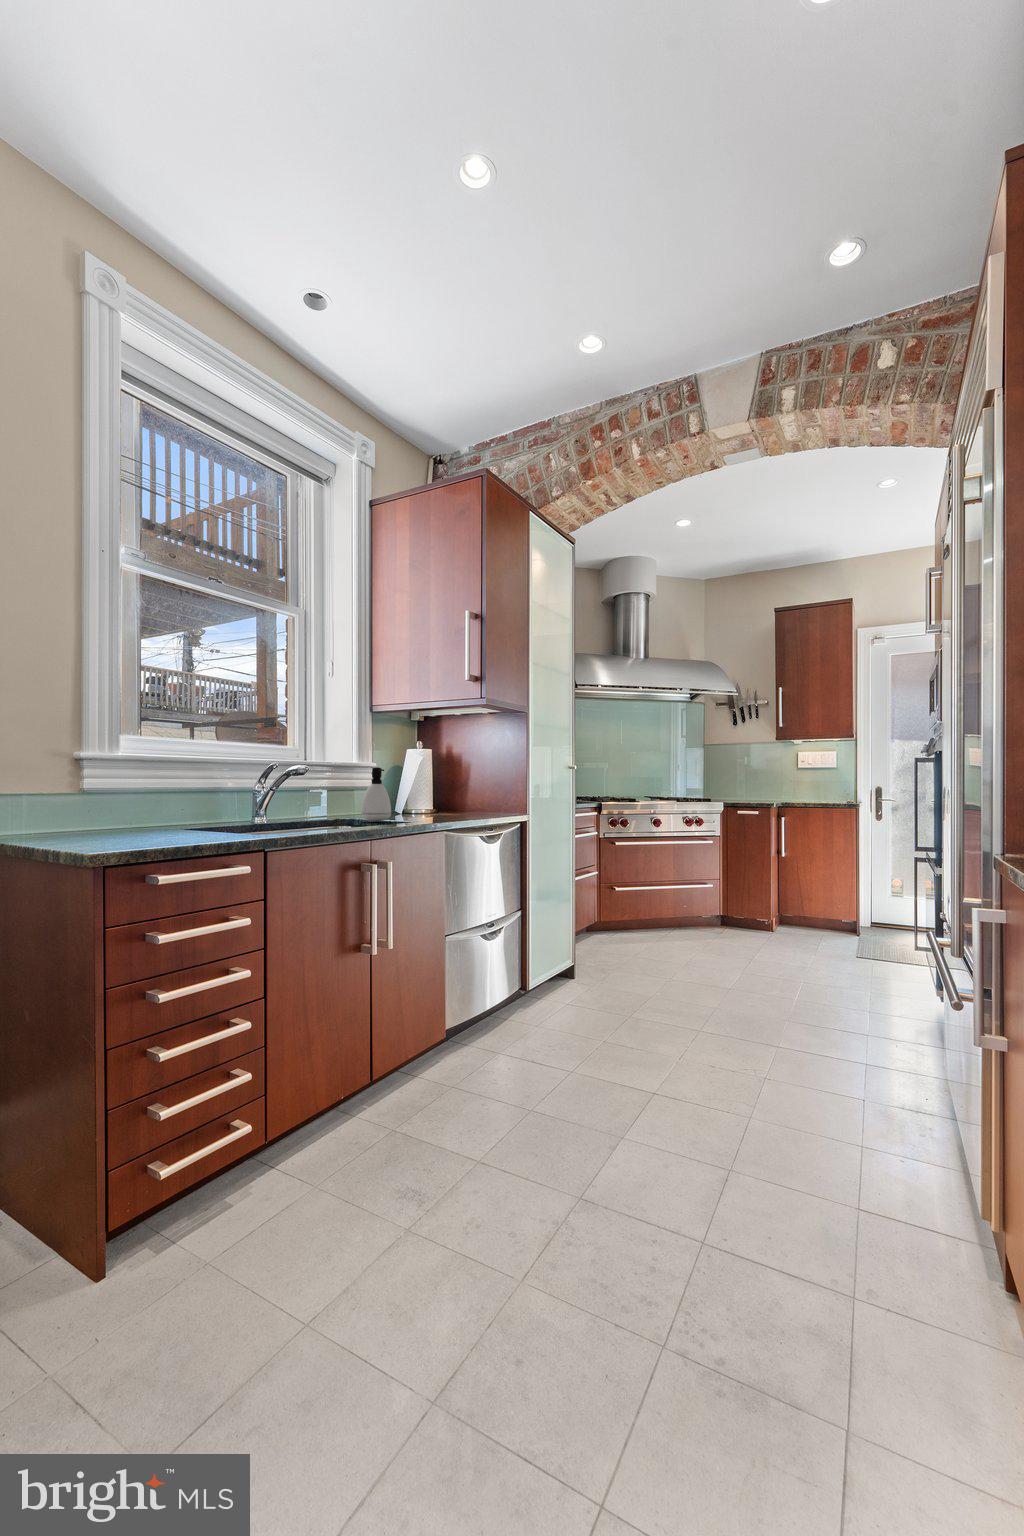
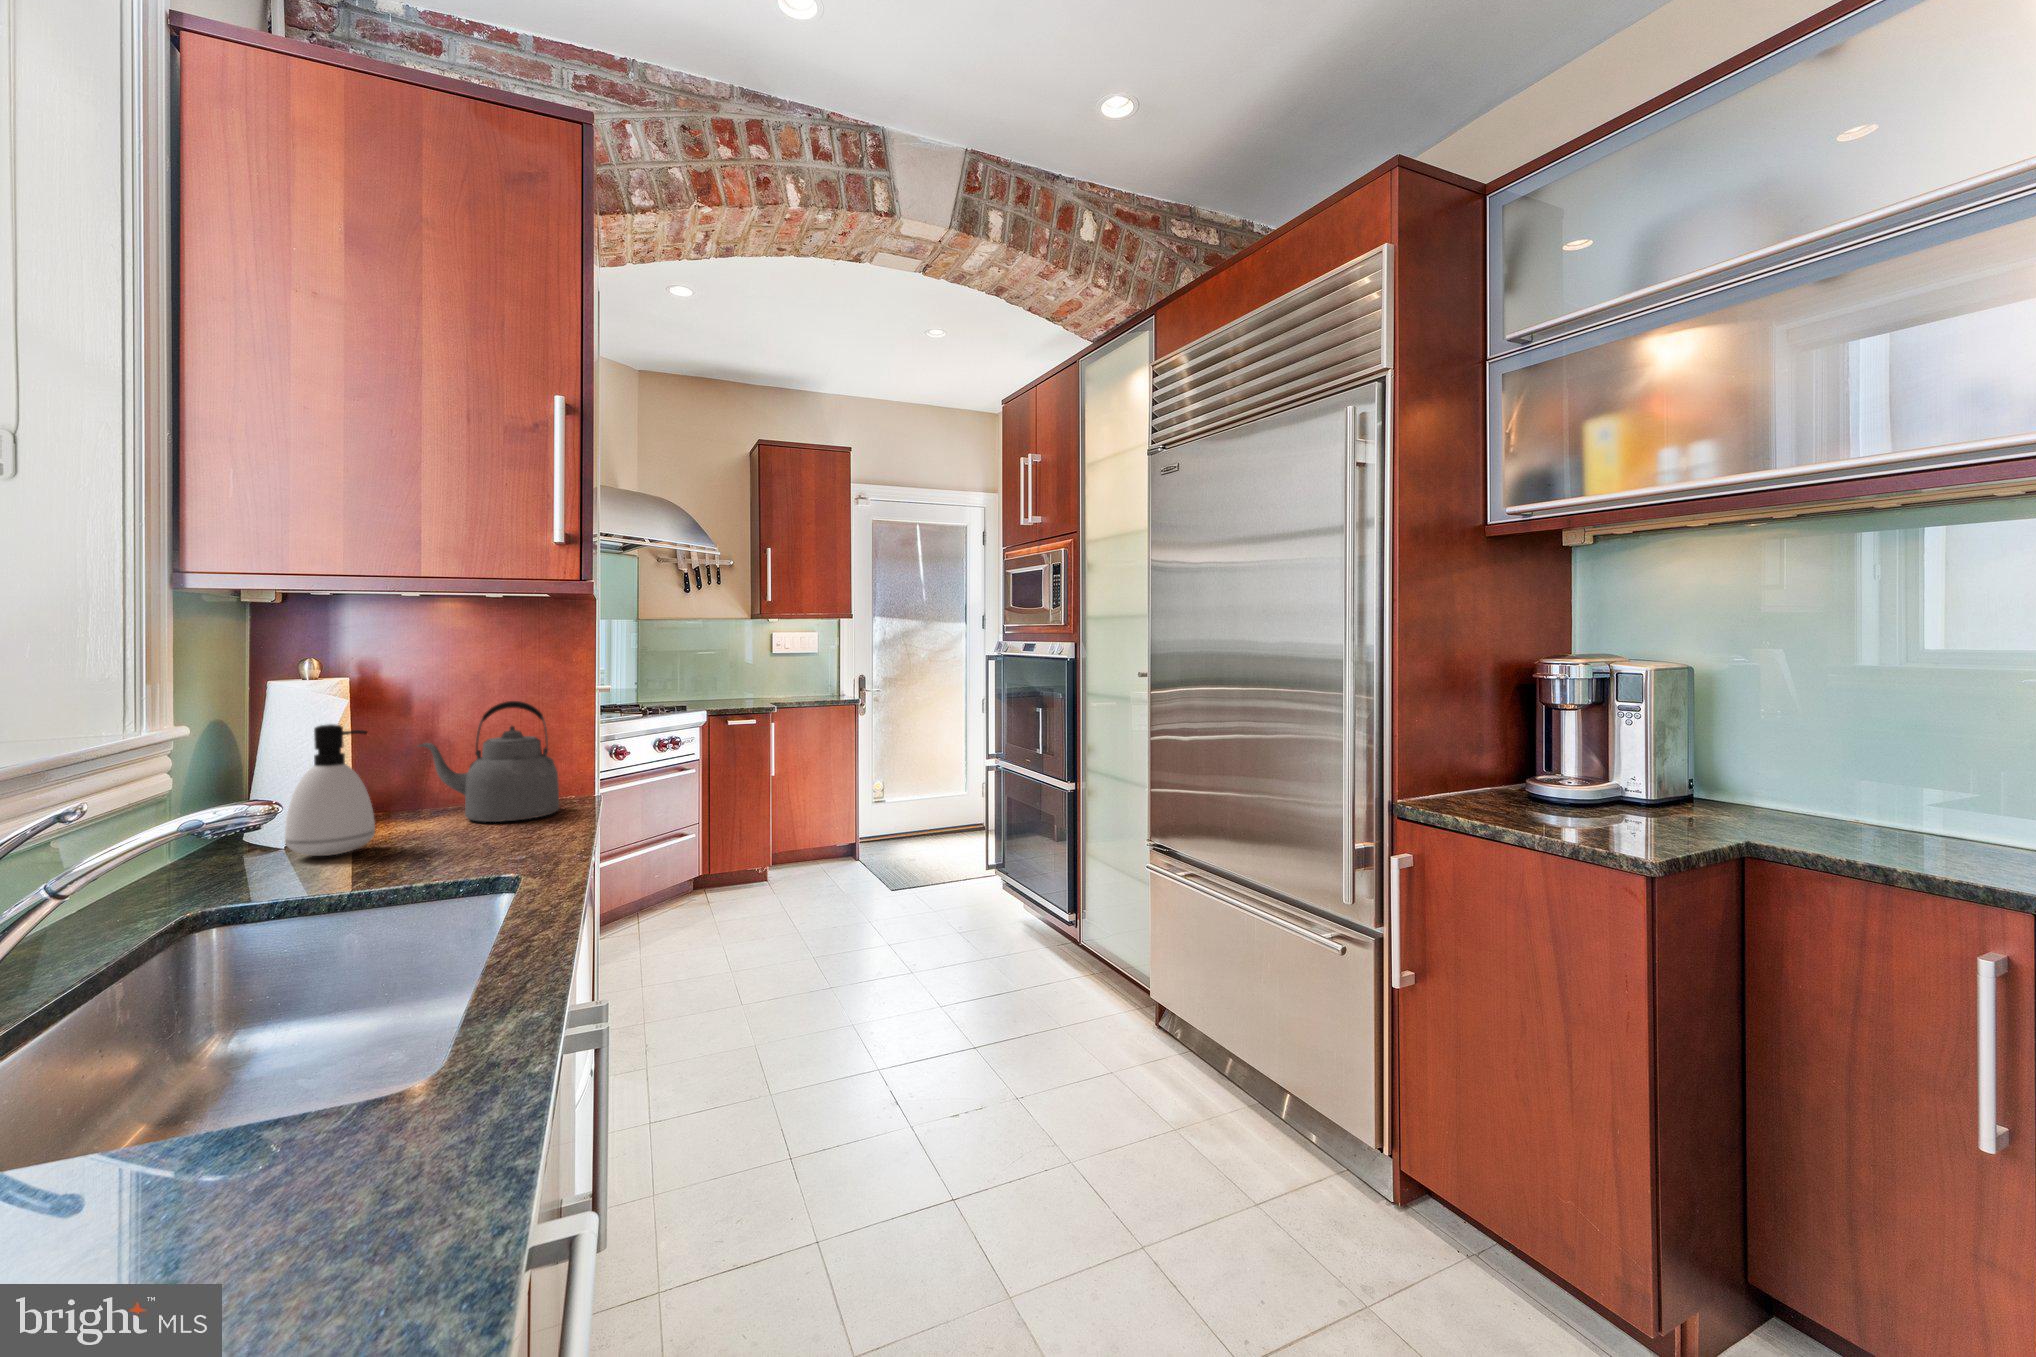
kettle: none [430,764,481,821] -> present [418,701,559,822]

